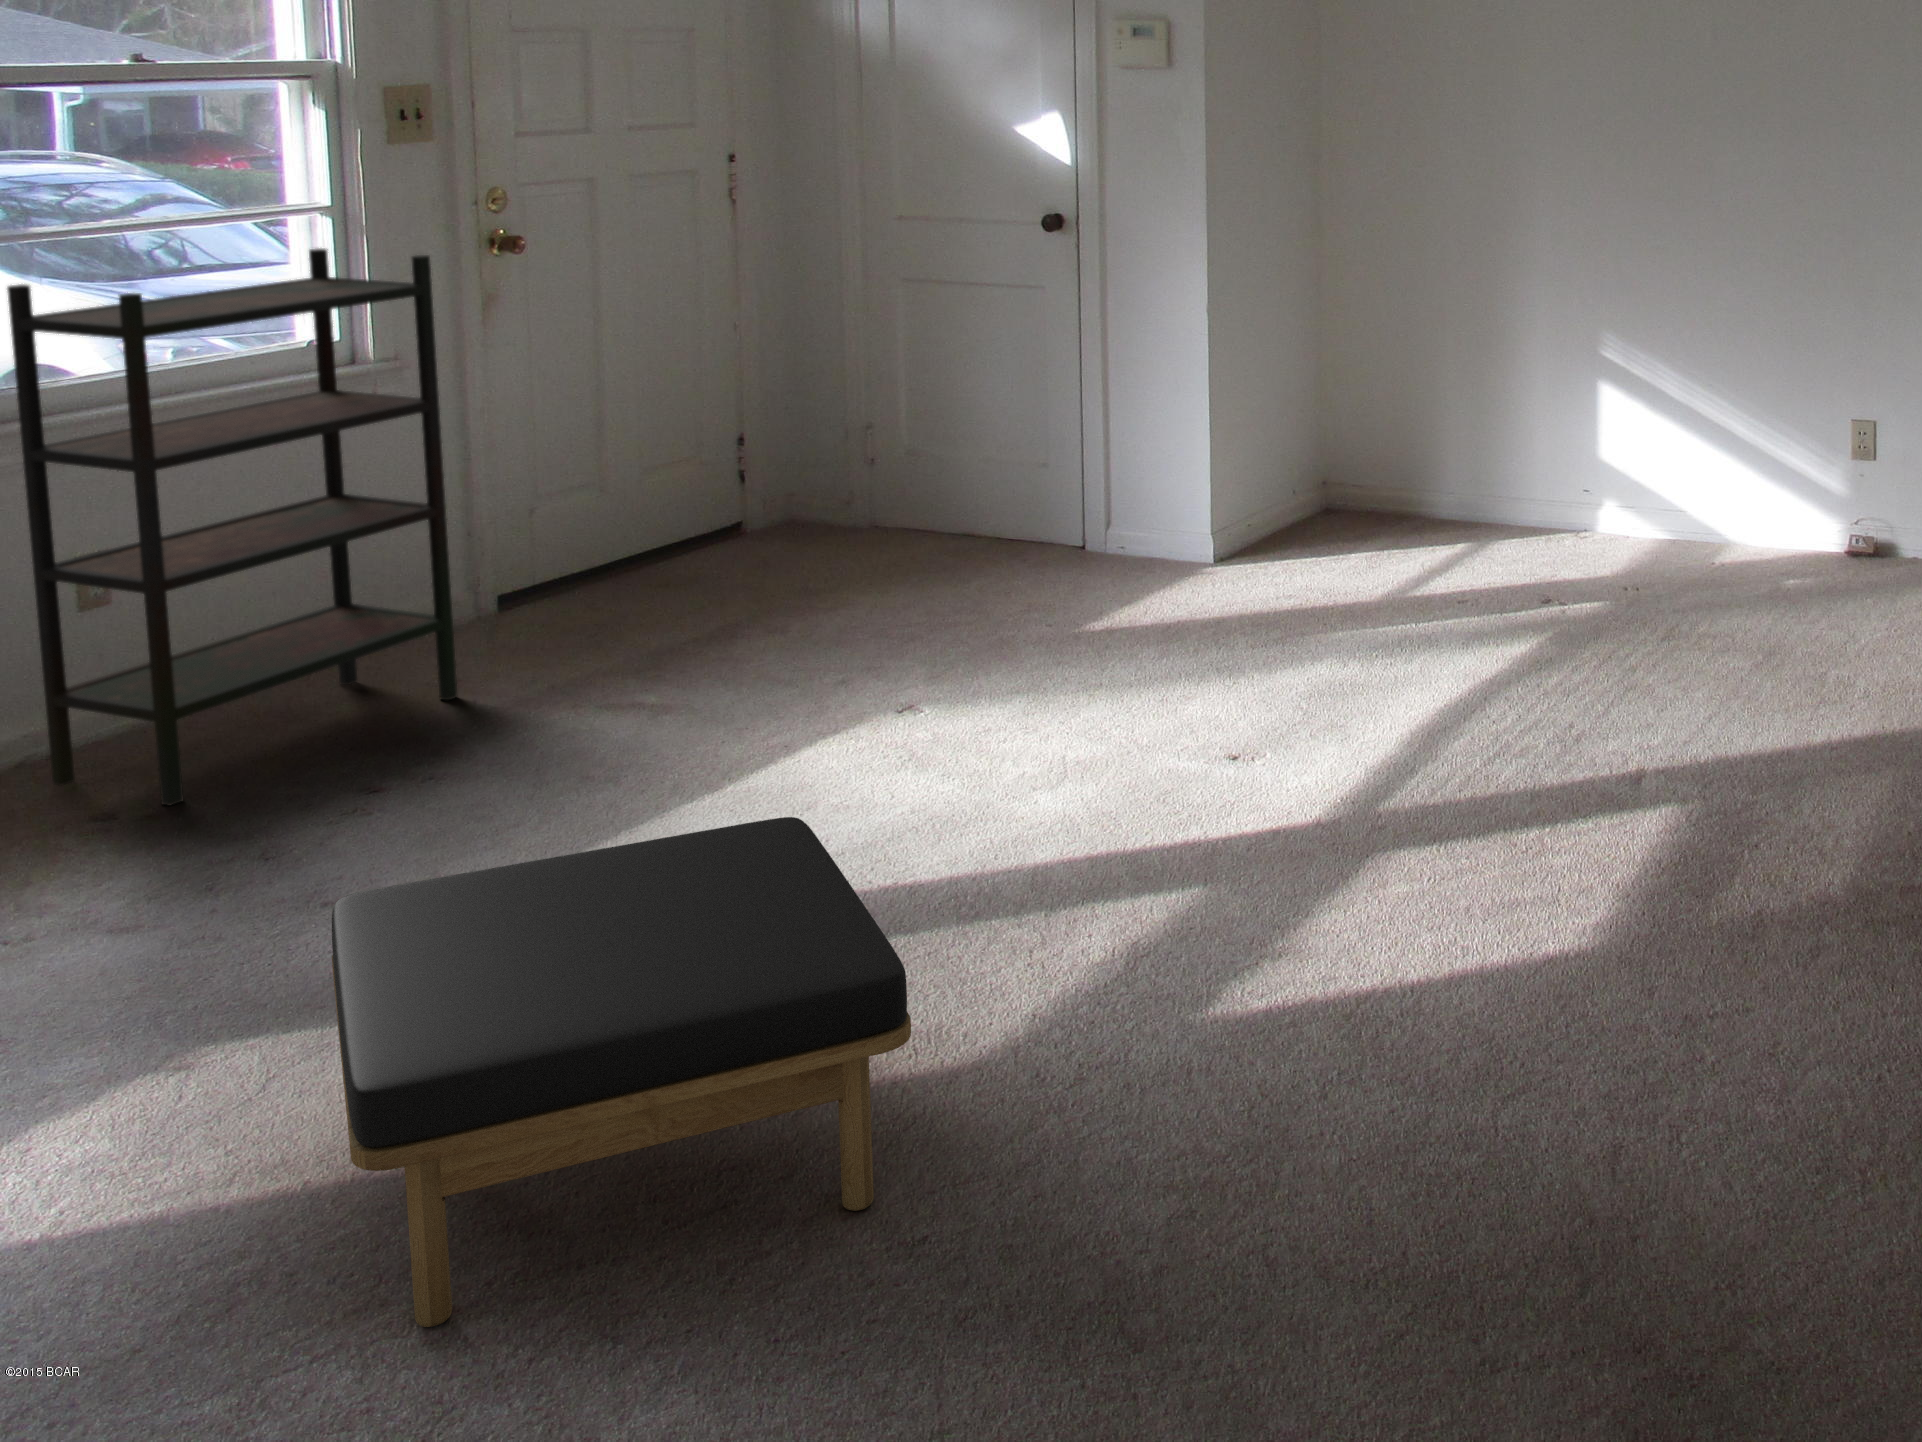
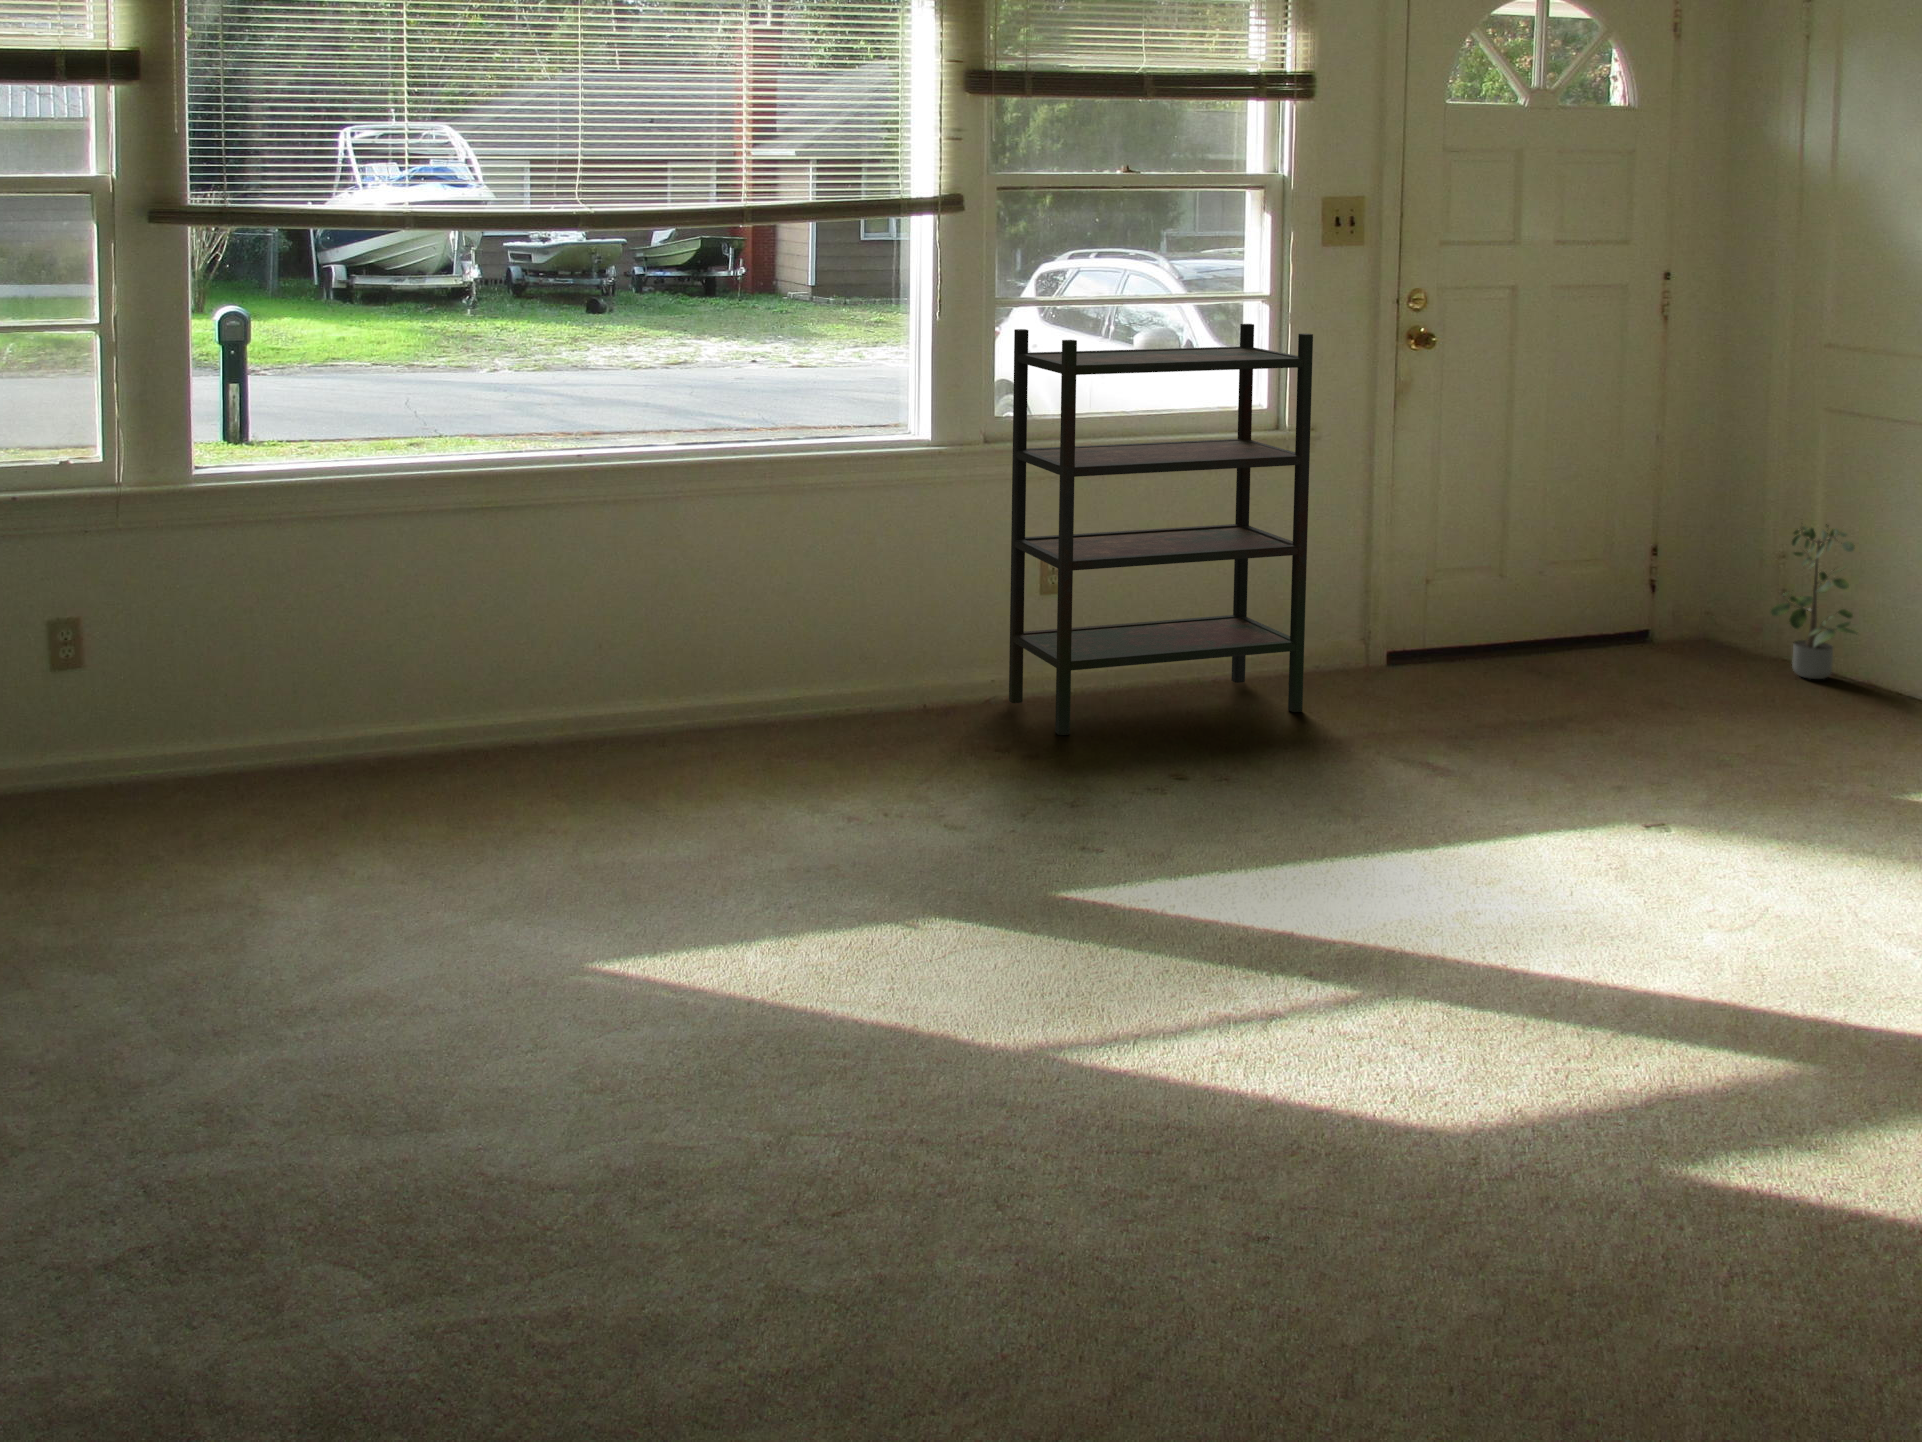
potted plant: none [878,391,967,543] -> present [1771,524,1857,679]
ottoman: present [332,817,911,1327] -> none [855,807,1351,1222]

